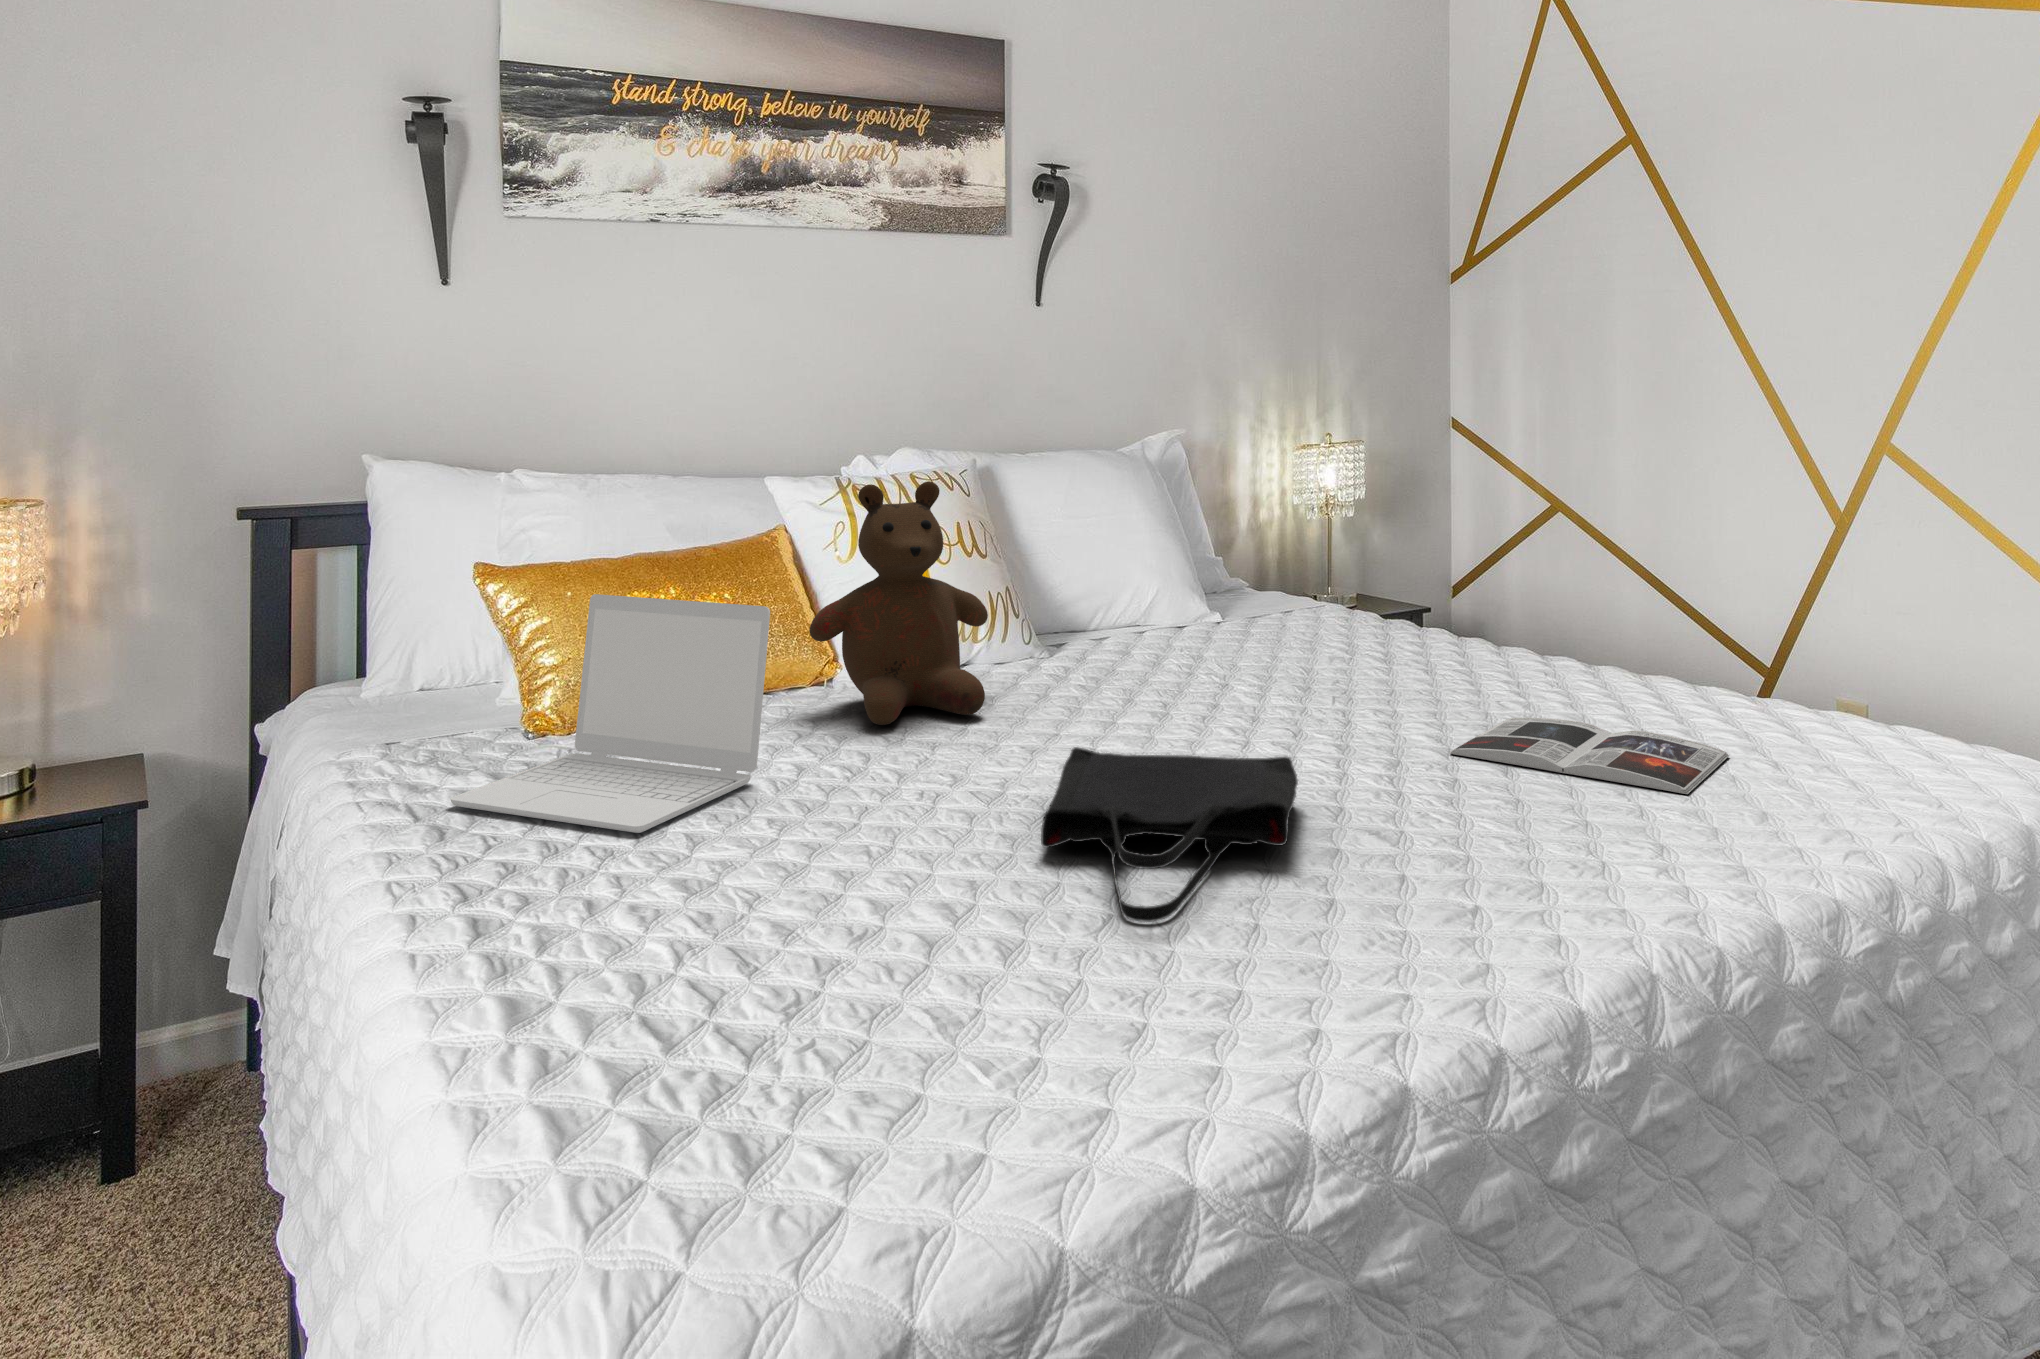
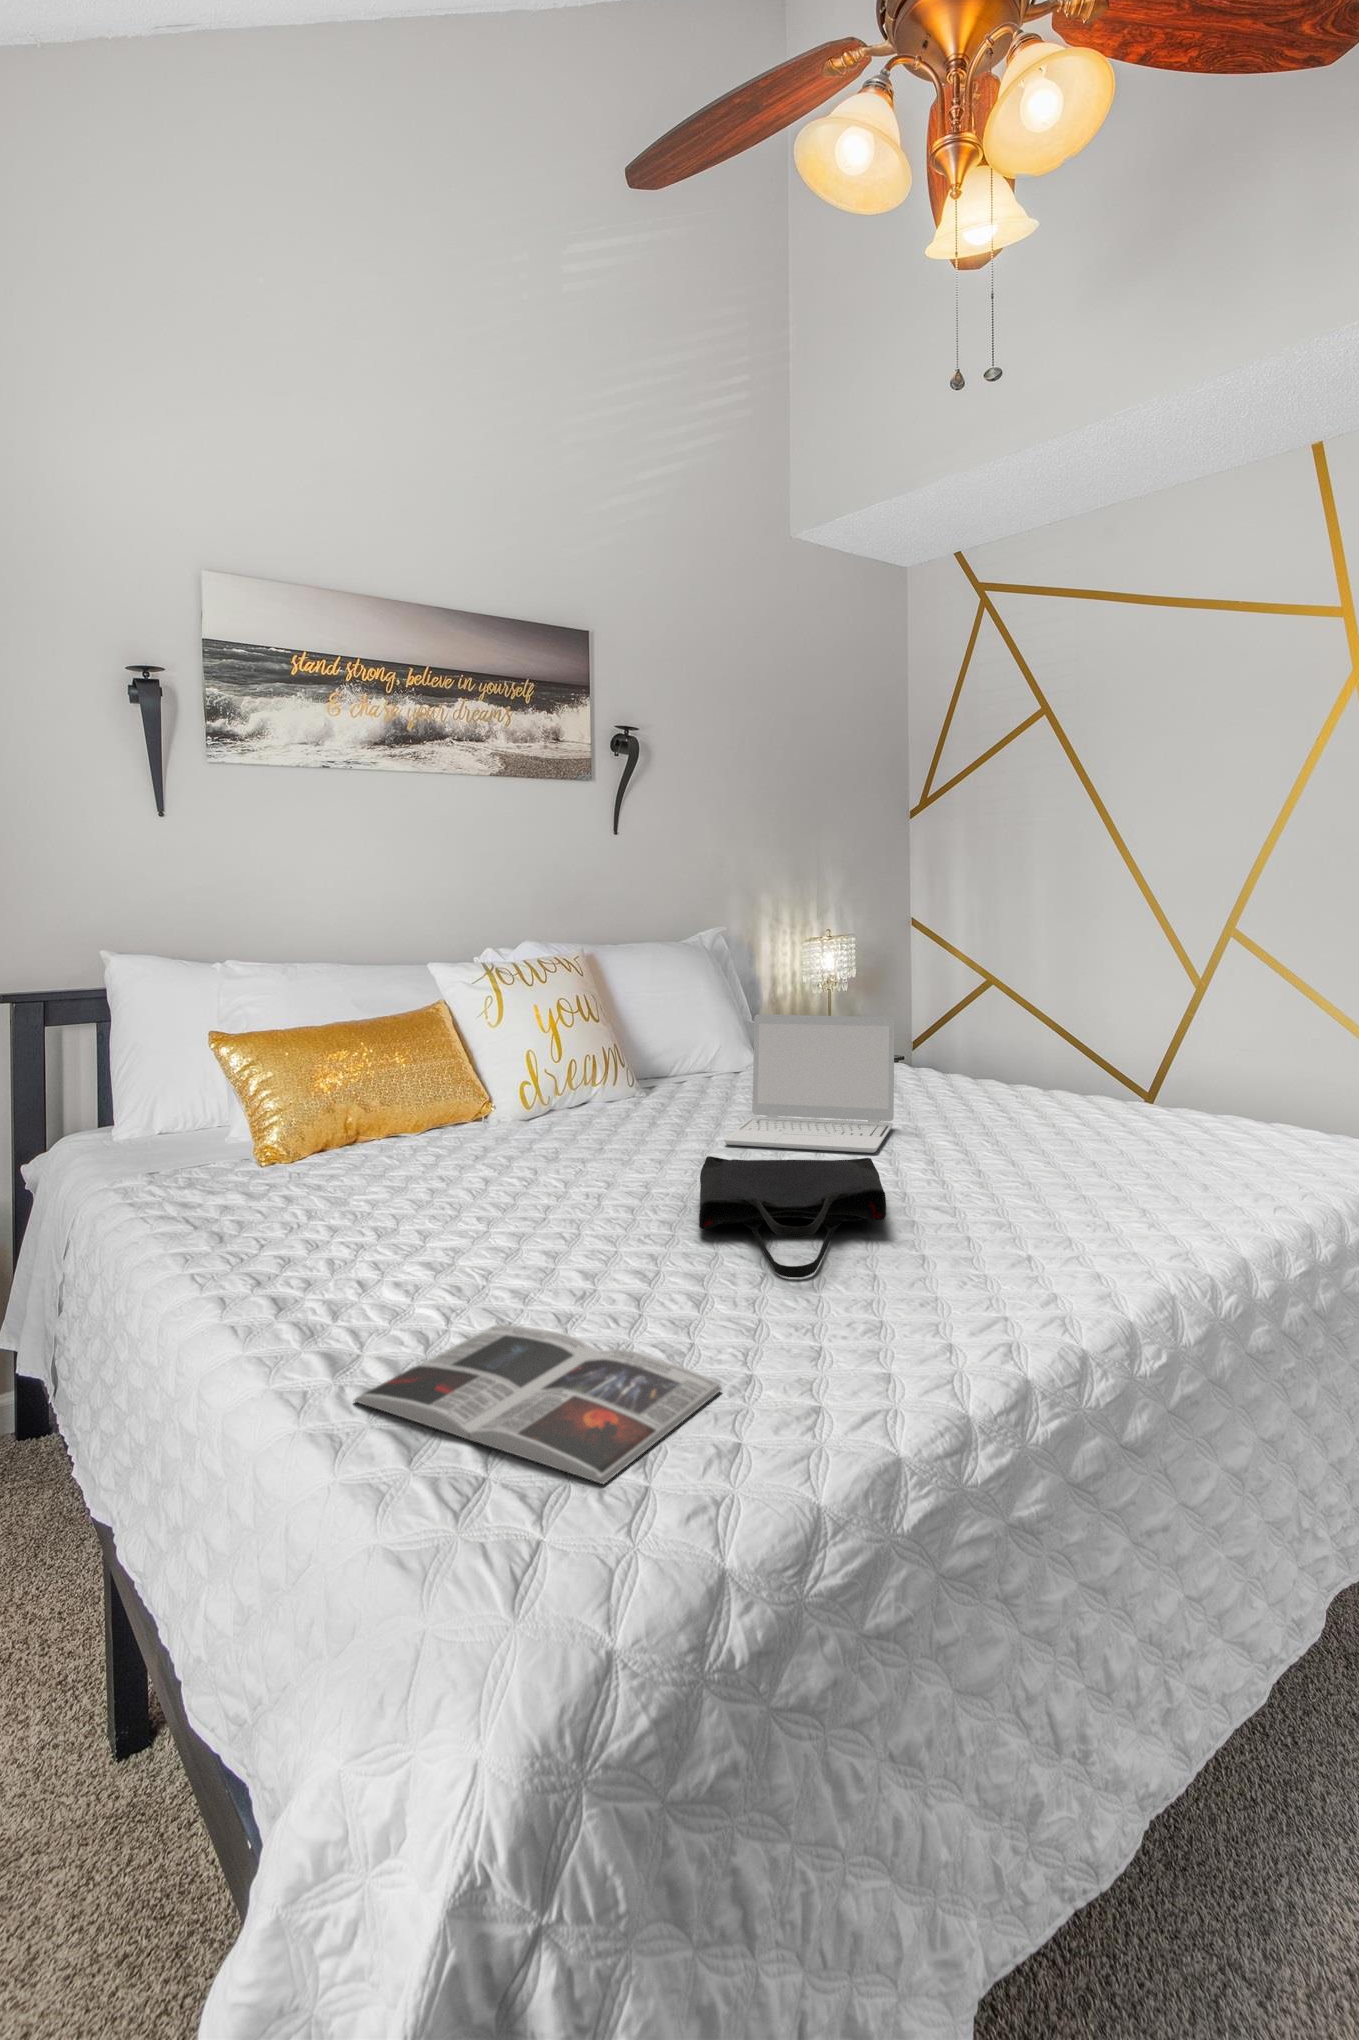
teddy bear: present [809,481,988,725] -> none [477,962,616,1149]
laptop: present [451,594,770,833] -> present [724,1014,894,1153]
magazine: present [1450,717,1729,794] -> present [353,1325,722,1484]

